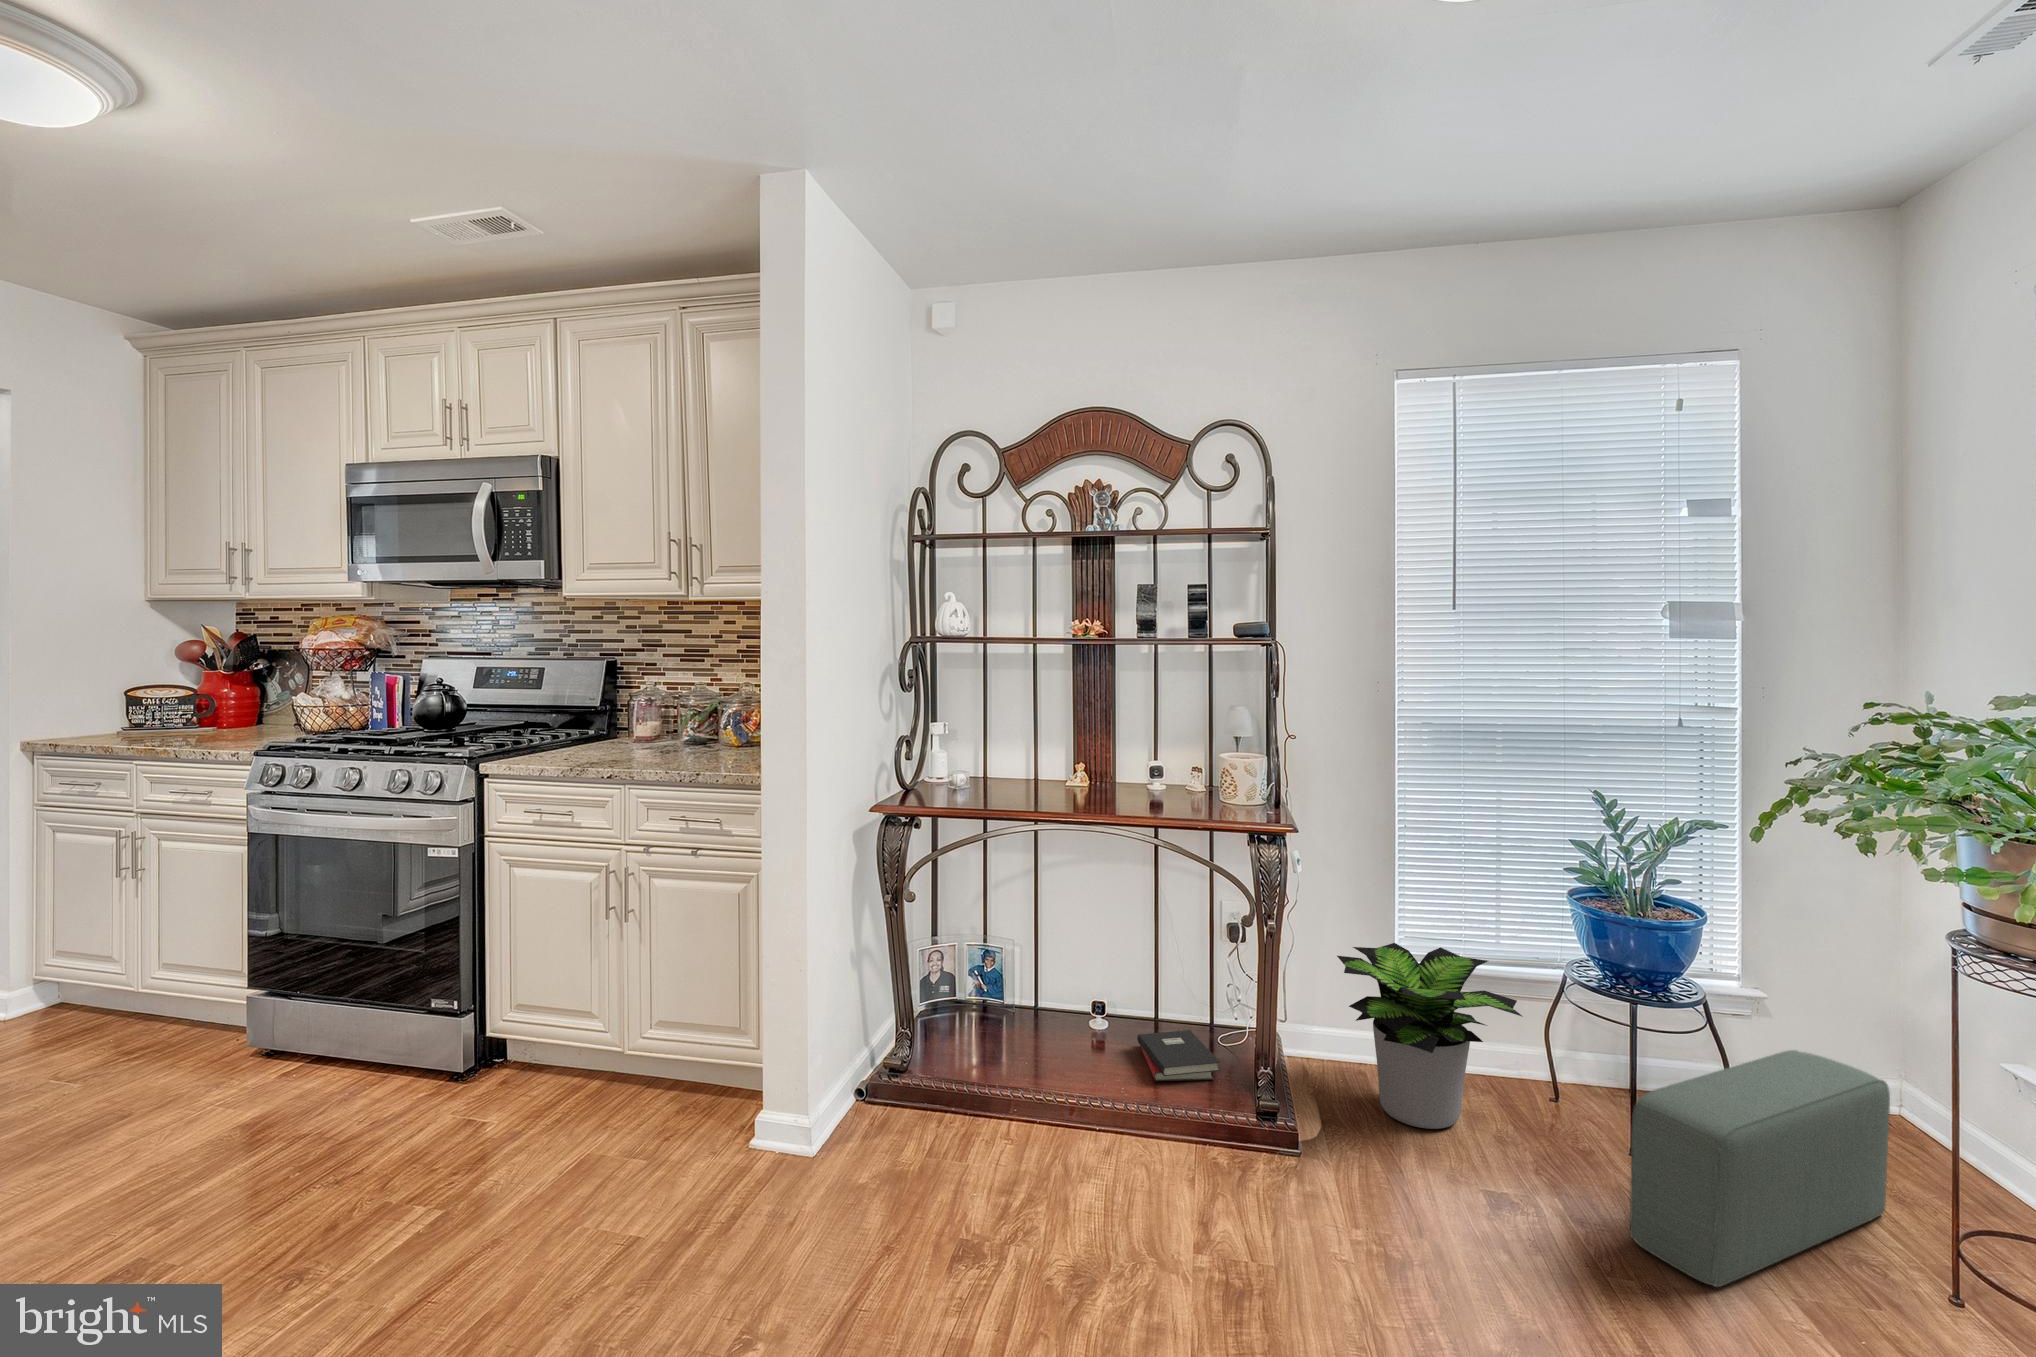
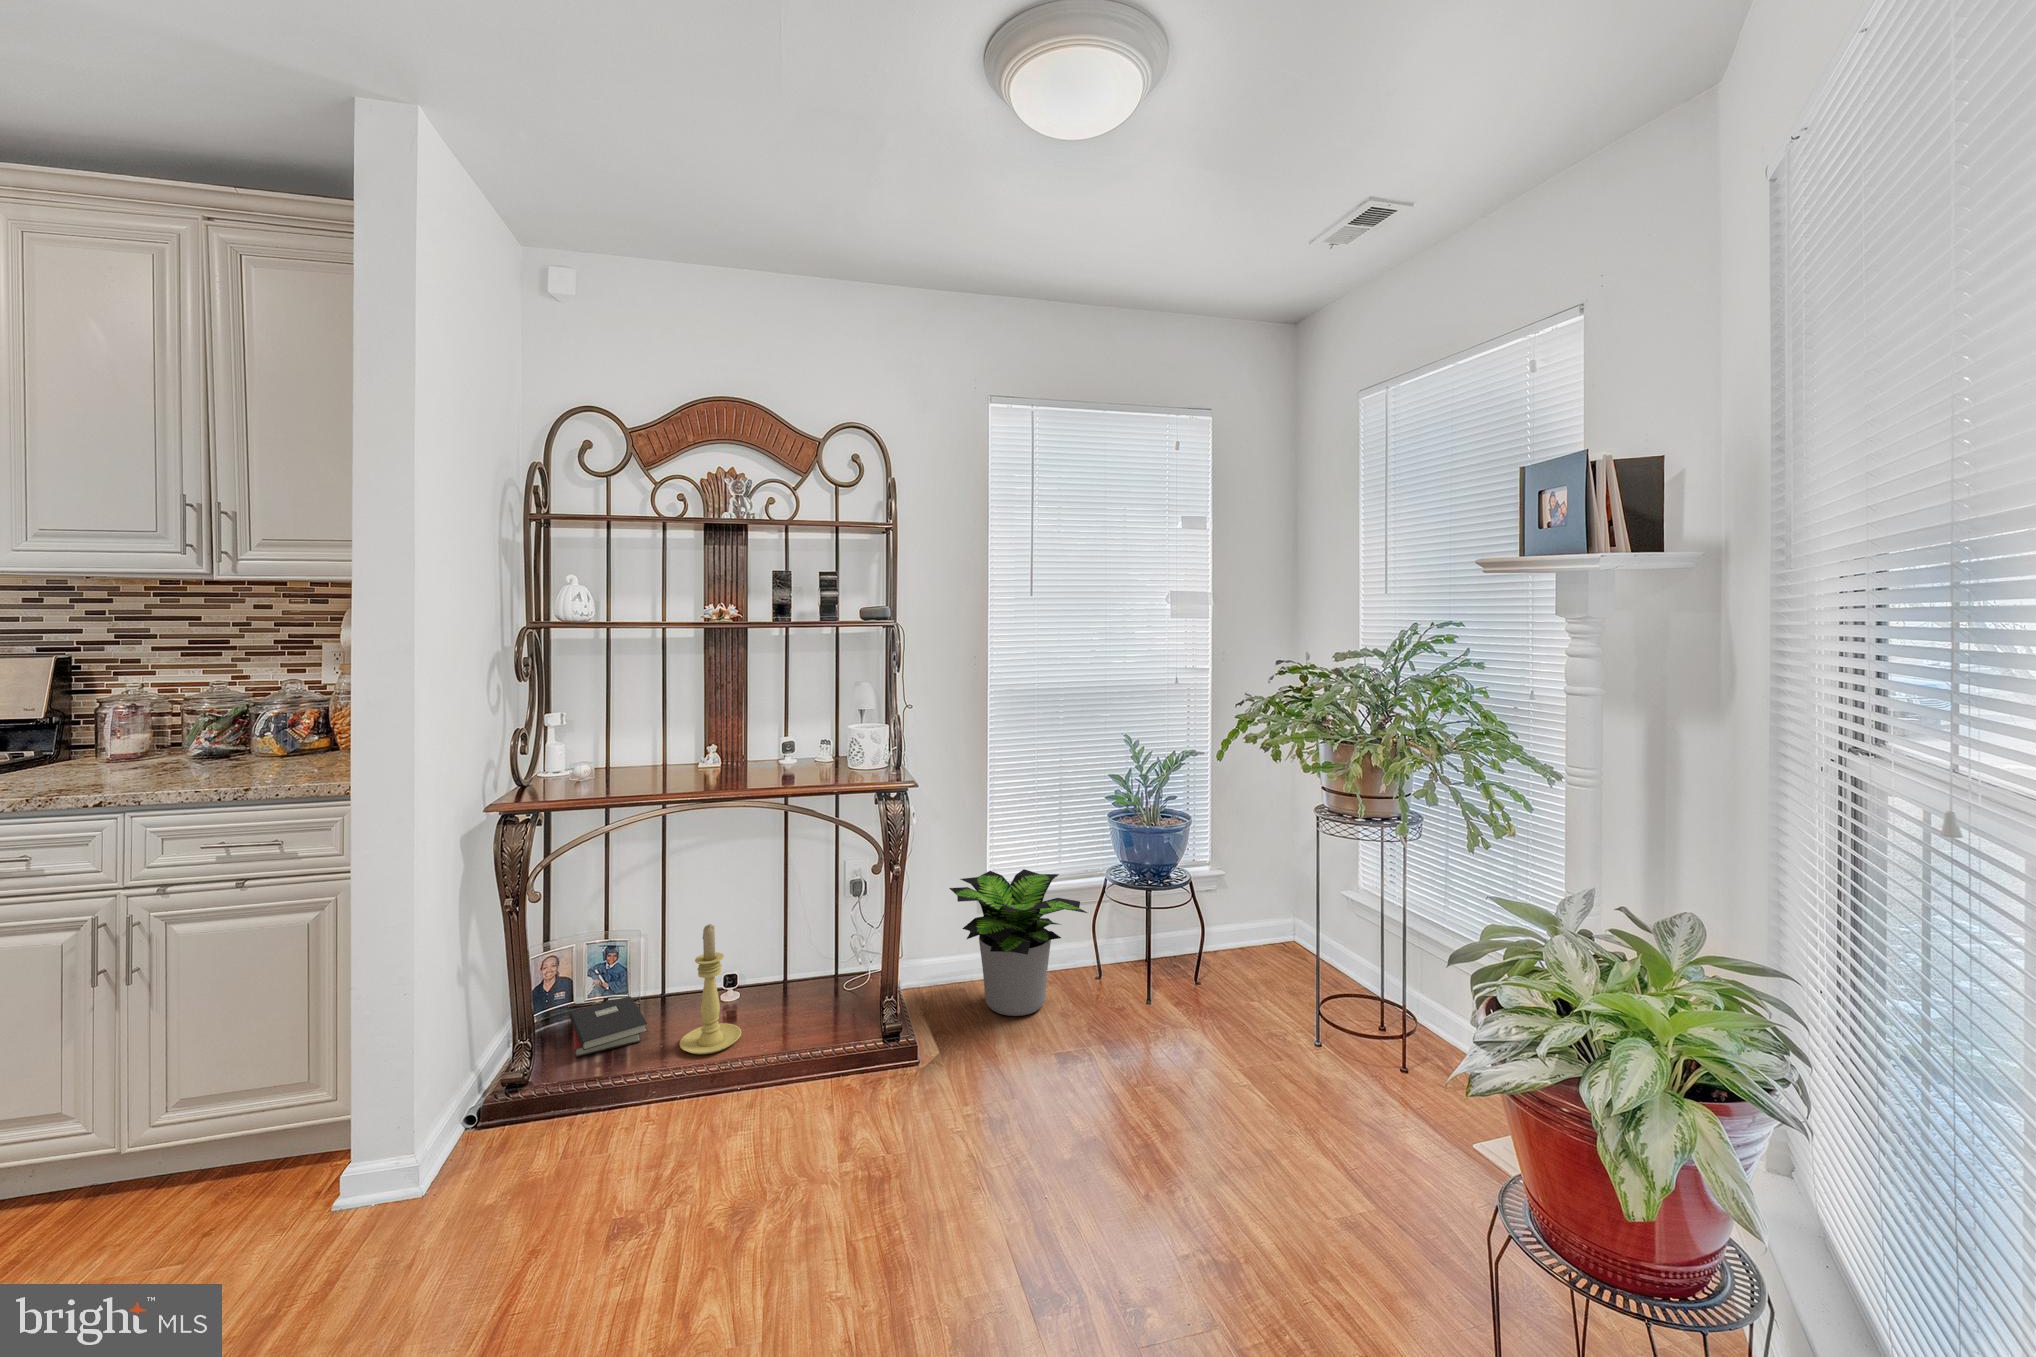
candle holder: none [1039,952,1099,1086] -> present [680,924,741,1054]
hardback book: present [1137,1030,1220,1081] -> present [569,996,647,1057]
pouf: present [1630,1050,1890,1287] -> none [1171,905,1303,1086]

